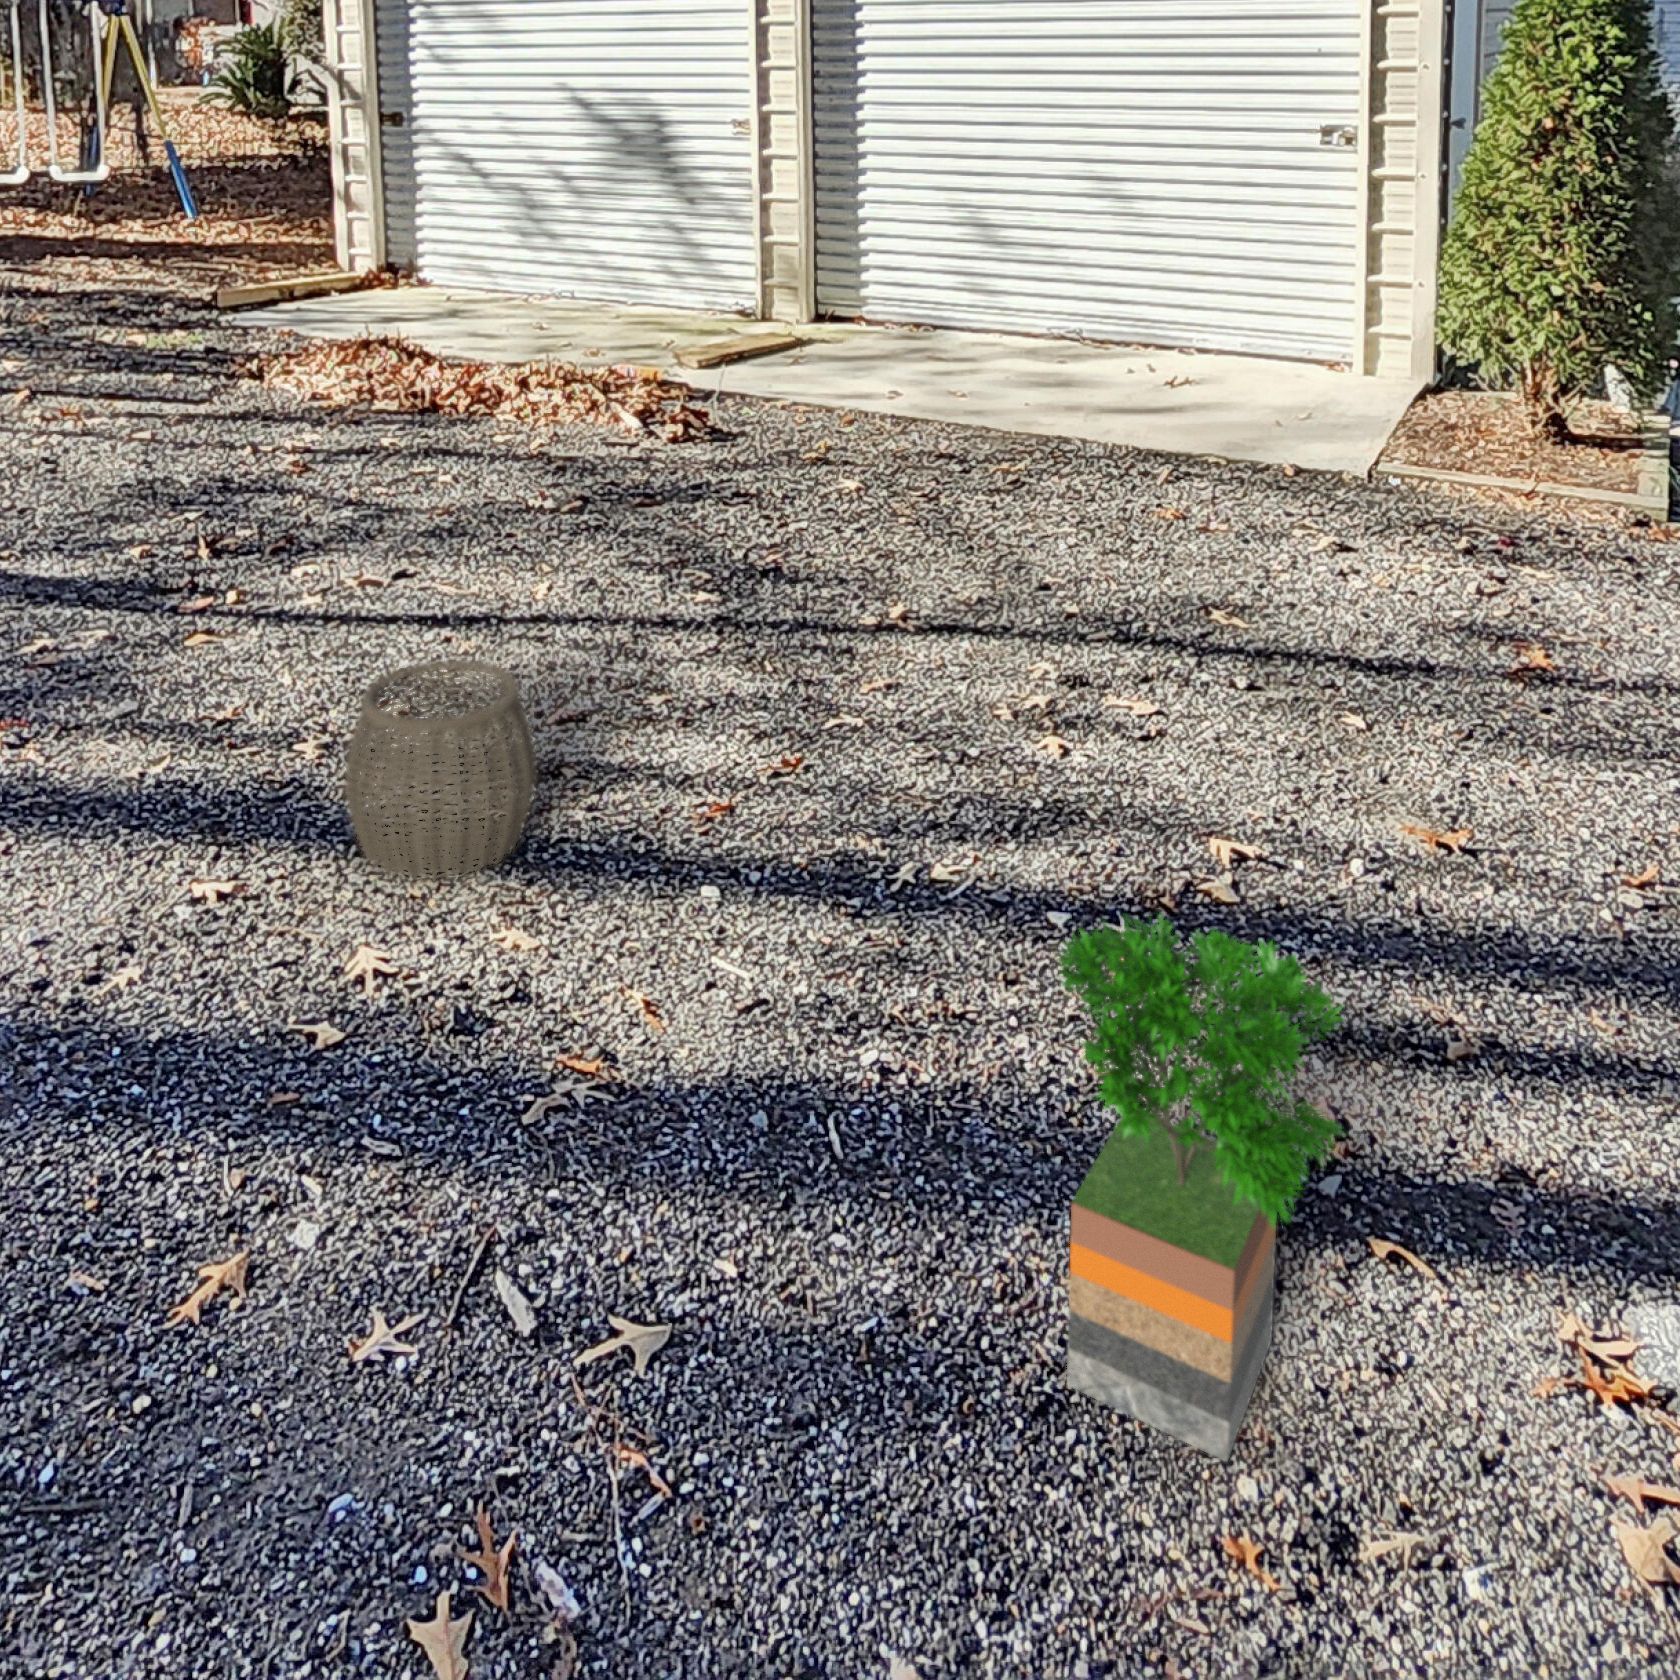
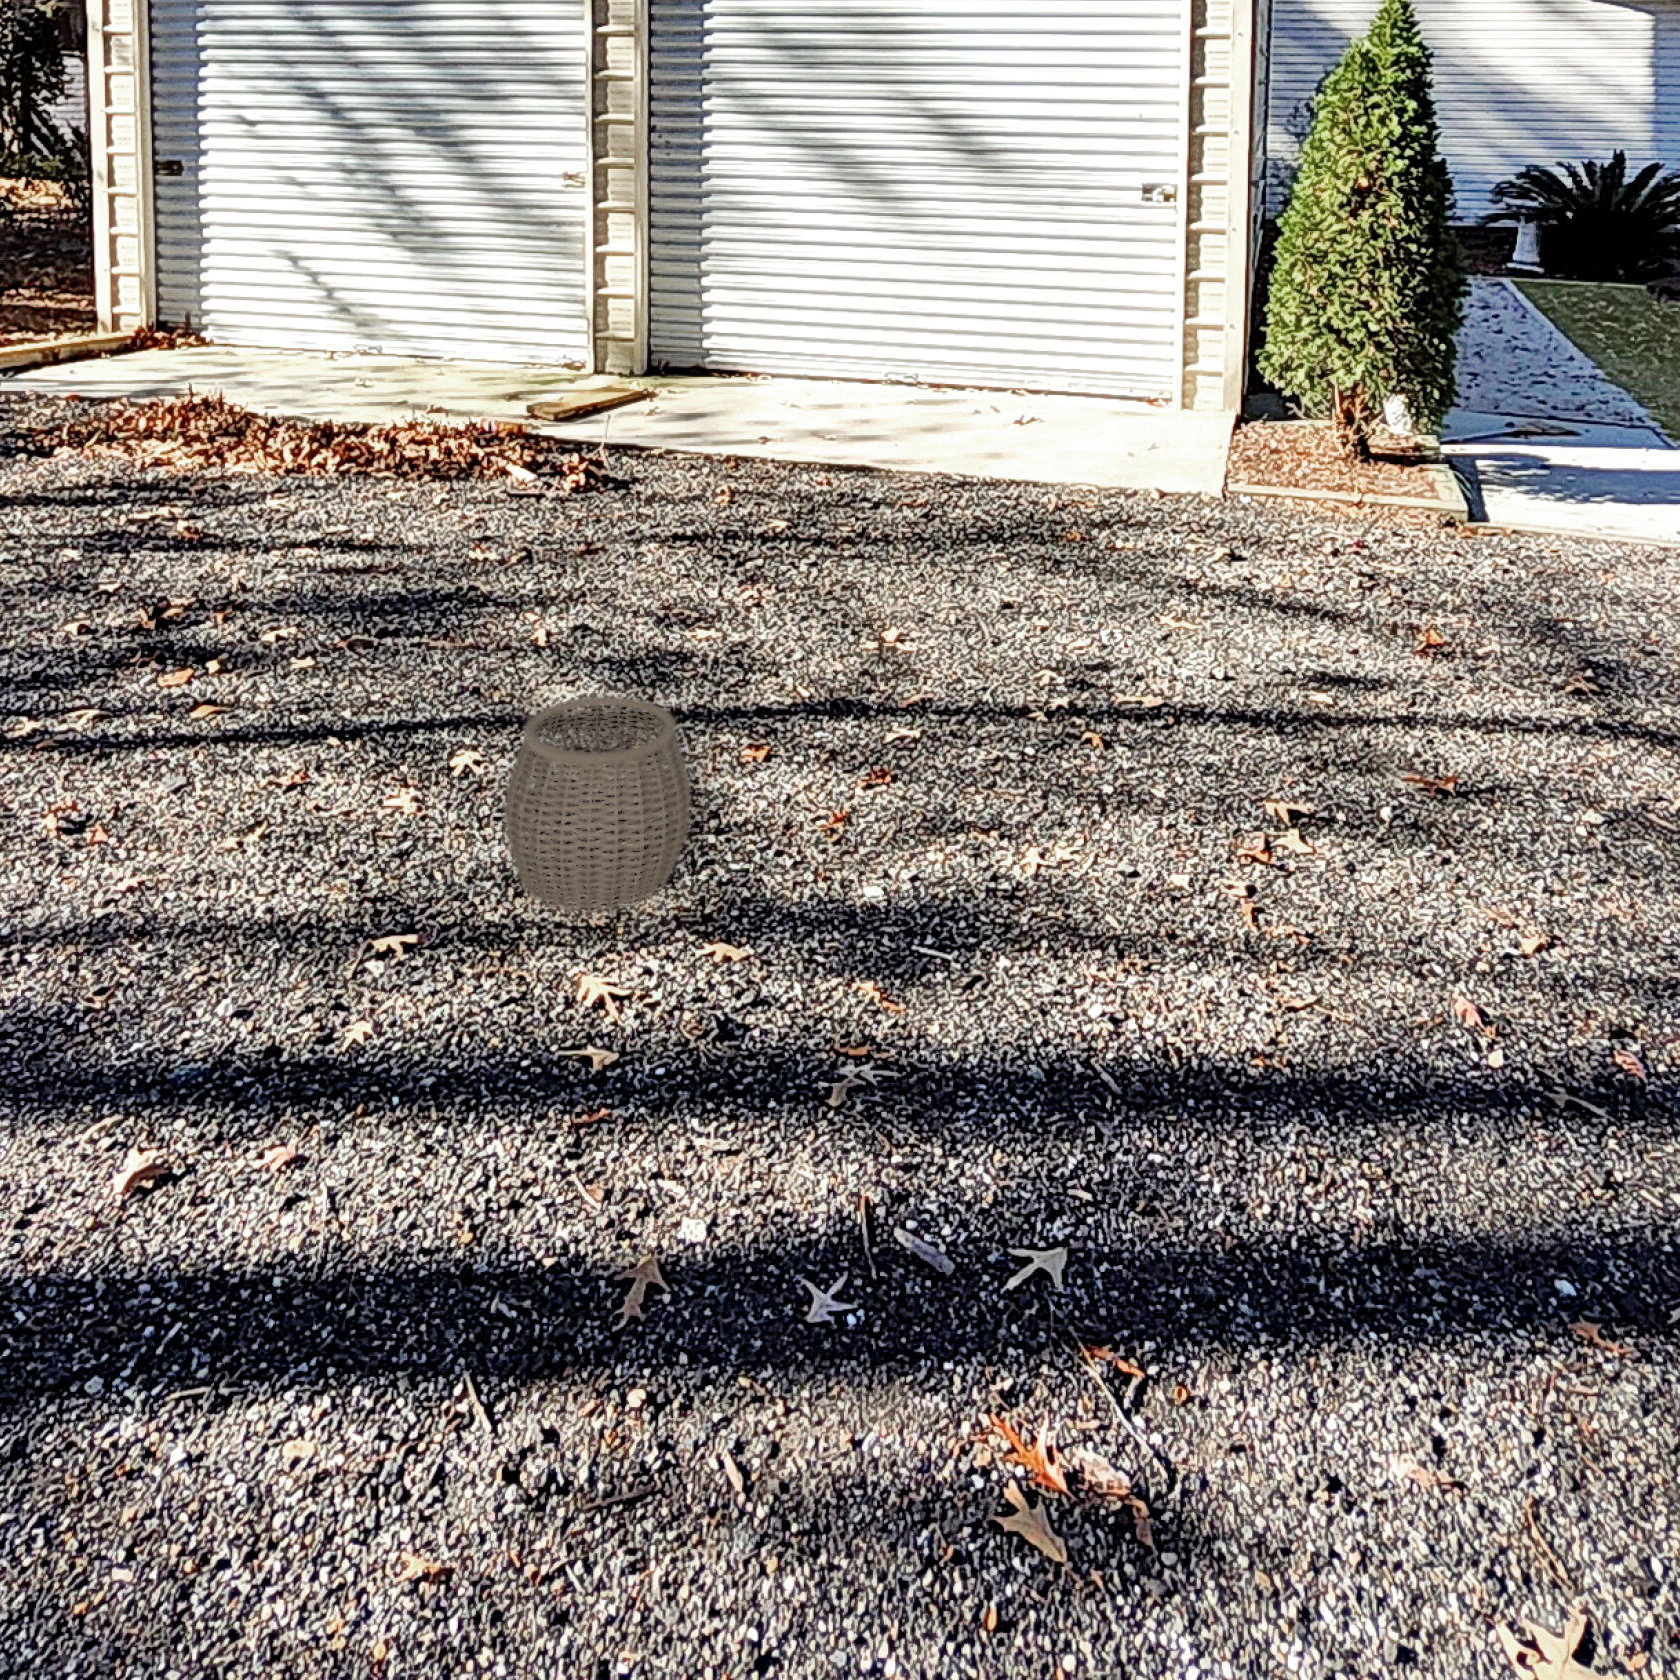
potted tree: present [1057,915,1346,1461] -> none [1354,836,1624,1273]

